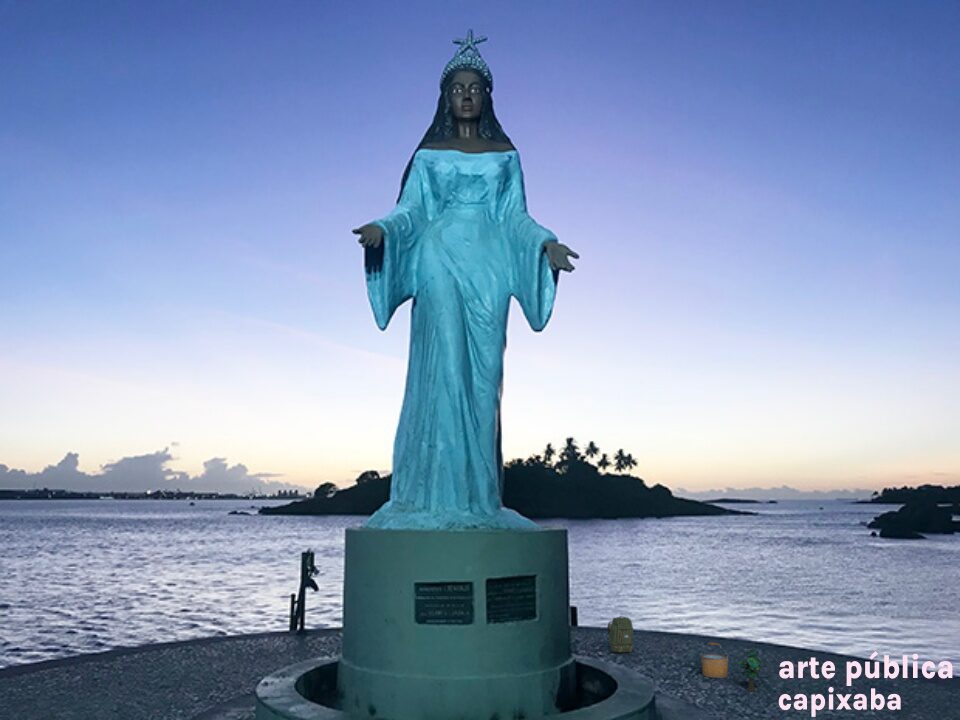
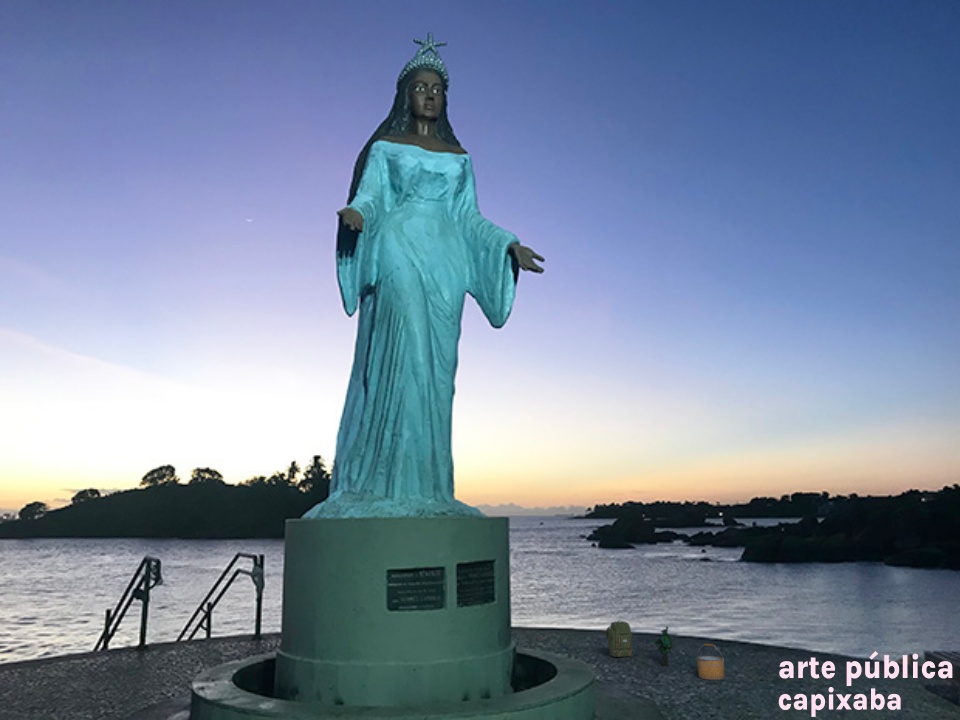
decorative plant: present [738,646,763,692] -> present [654,627,674,666]

